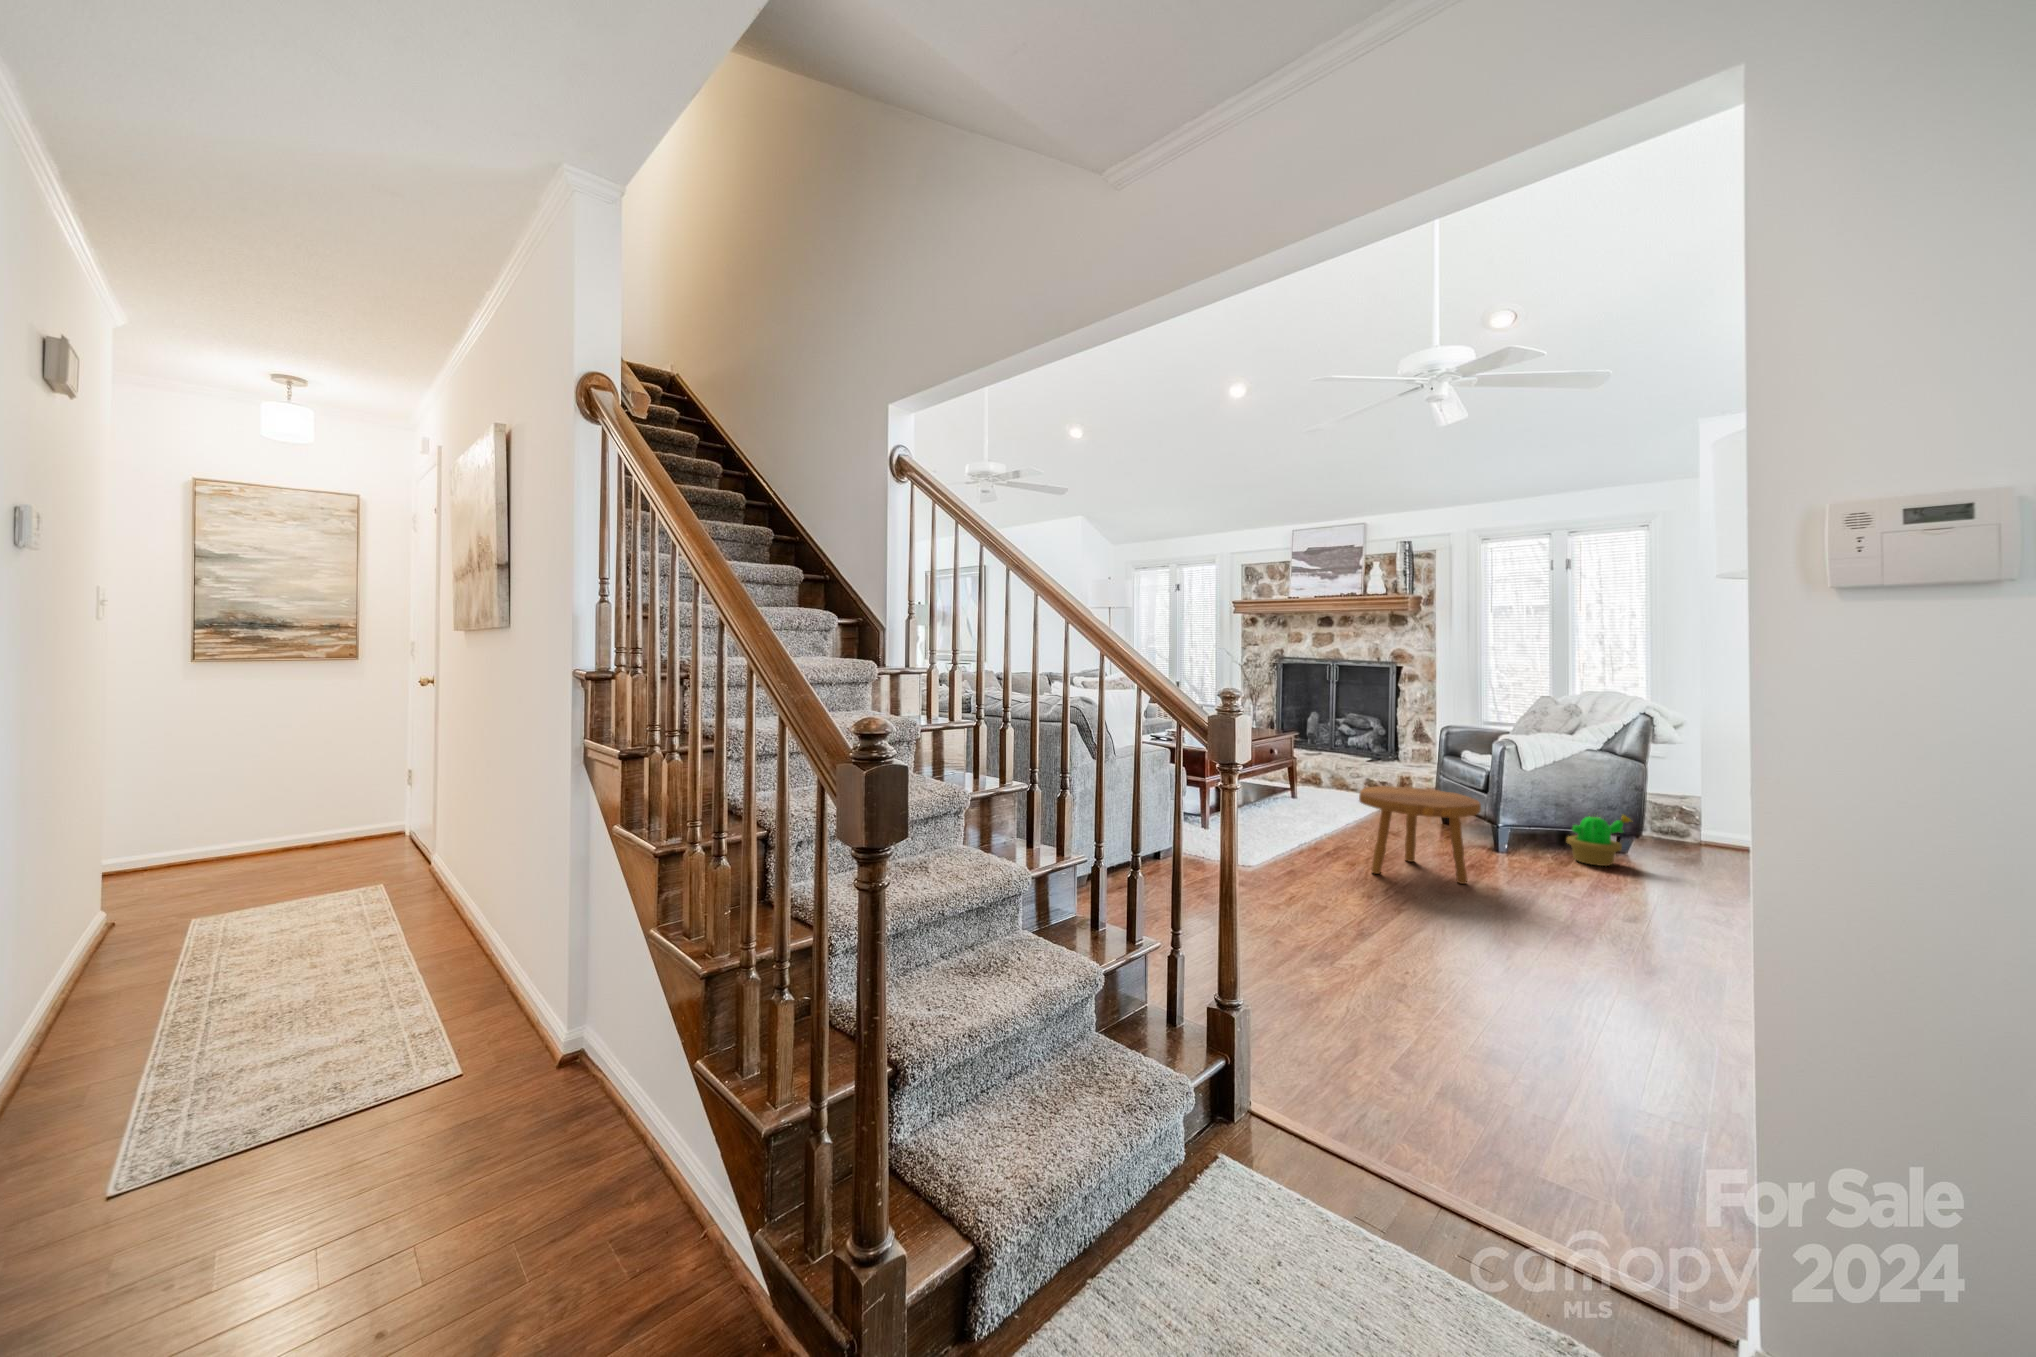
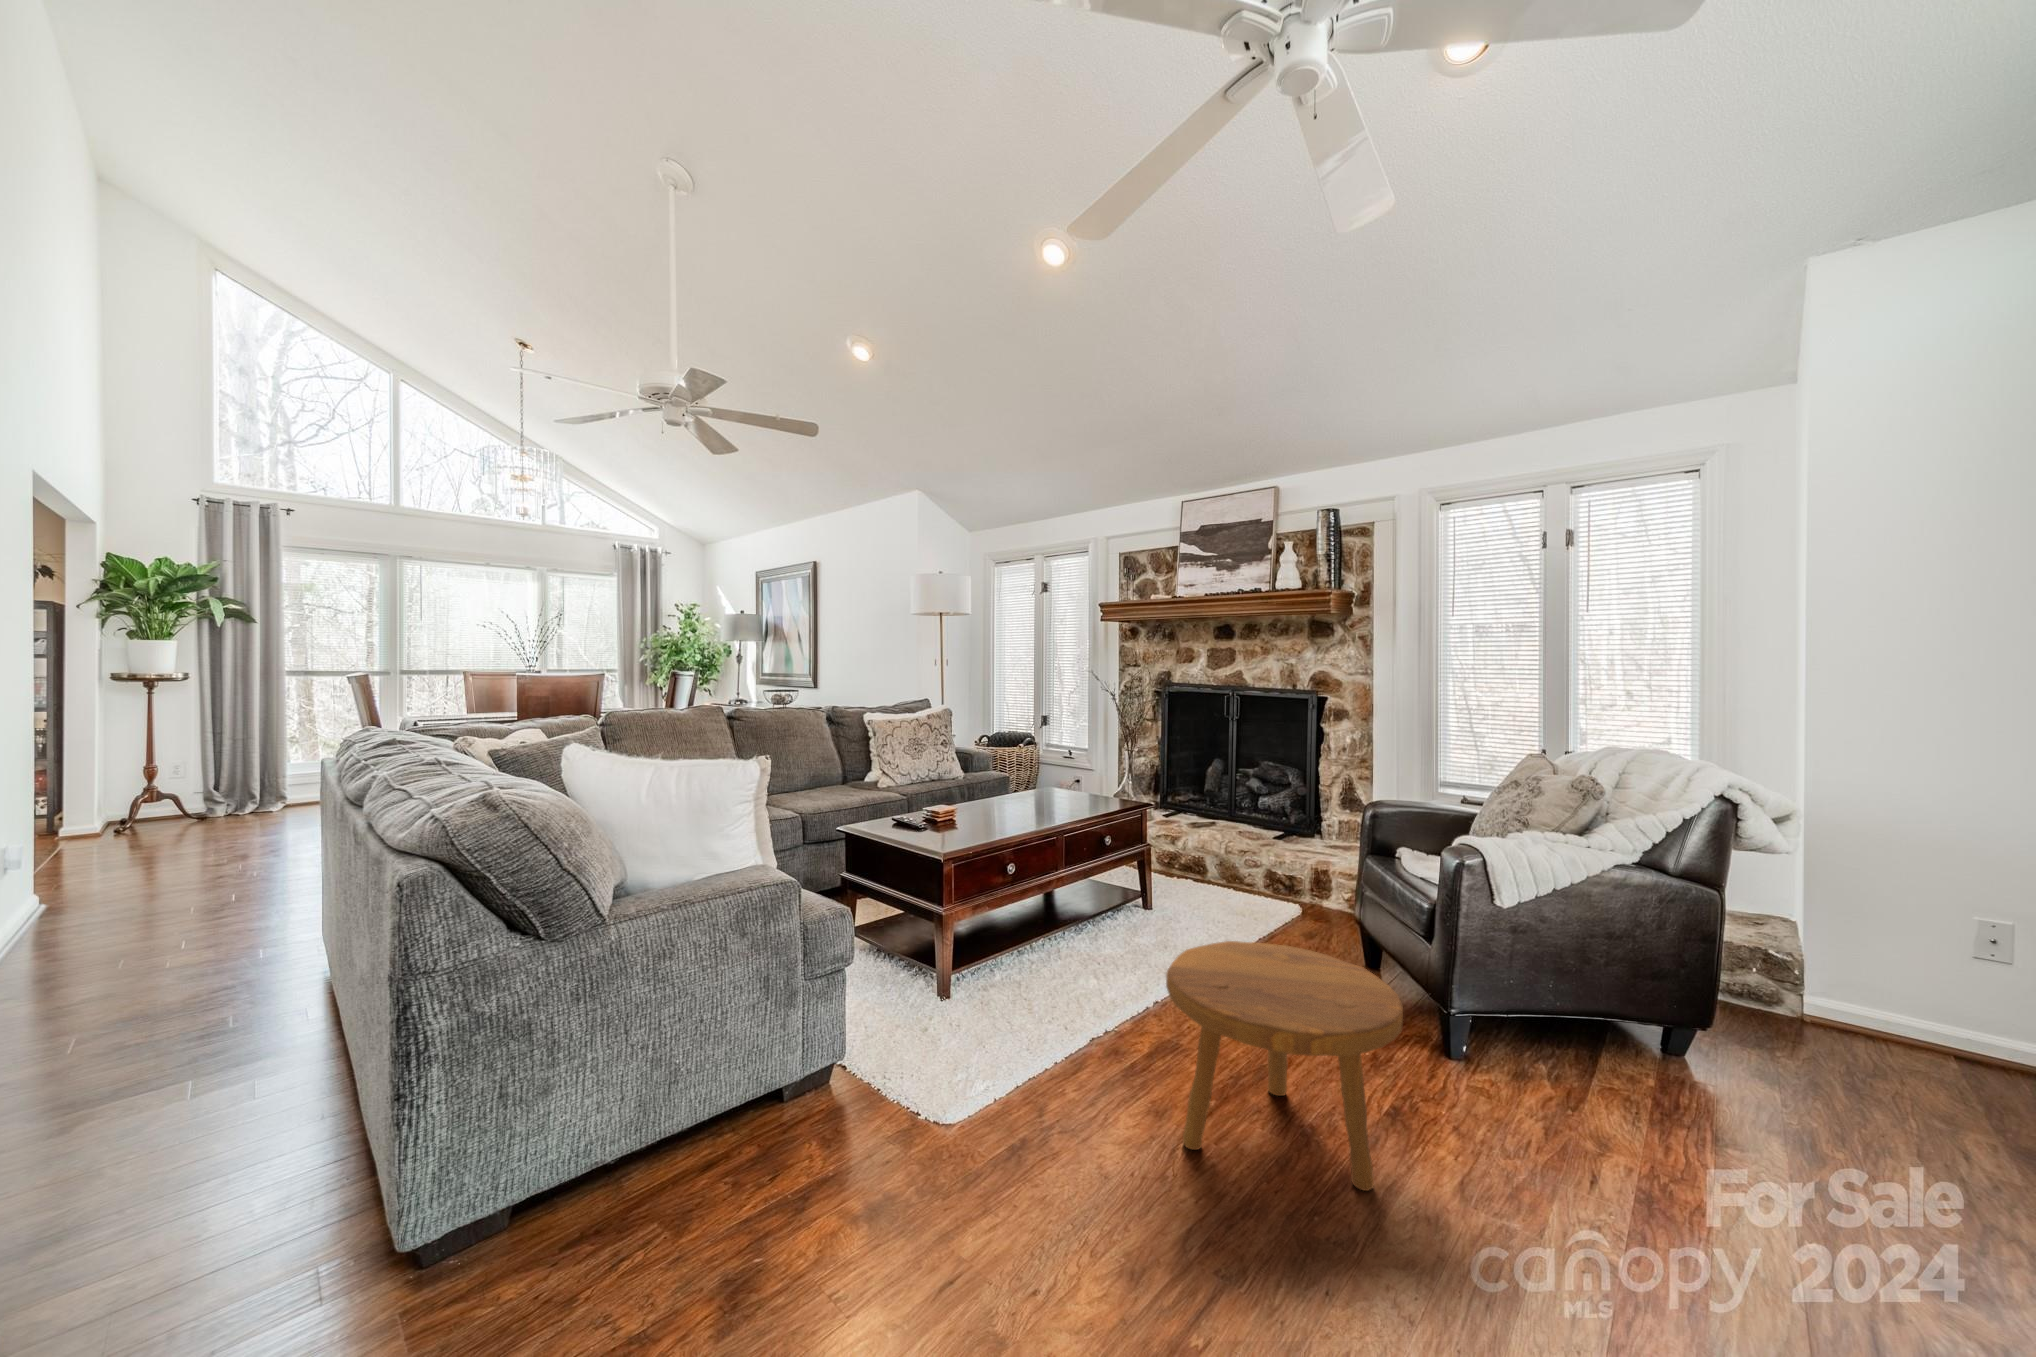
decorative plant: present [1567,815,1631,866] -> none [1578,991,1707,1106]

